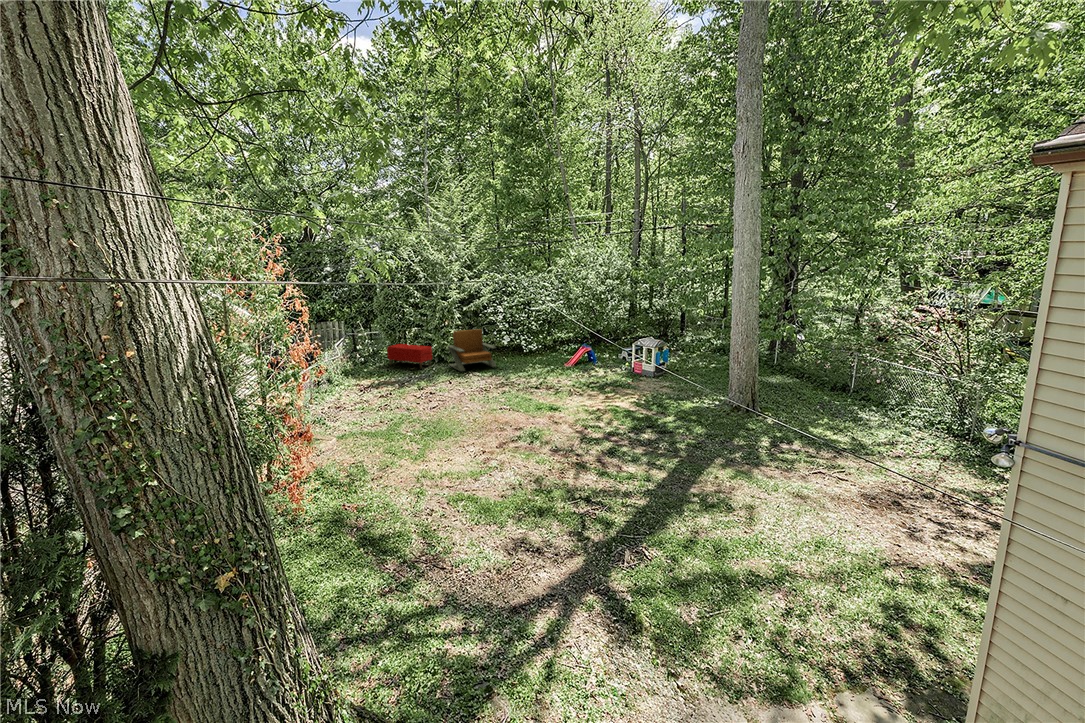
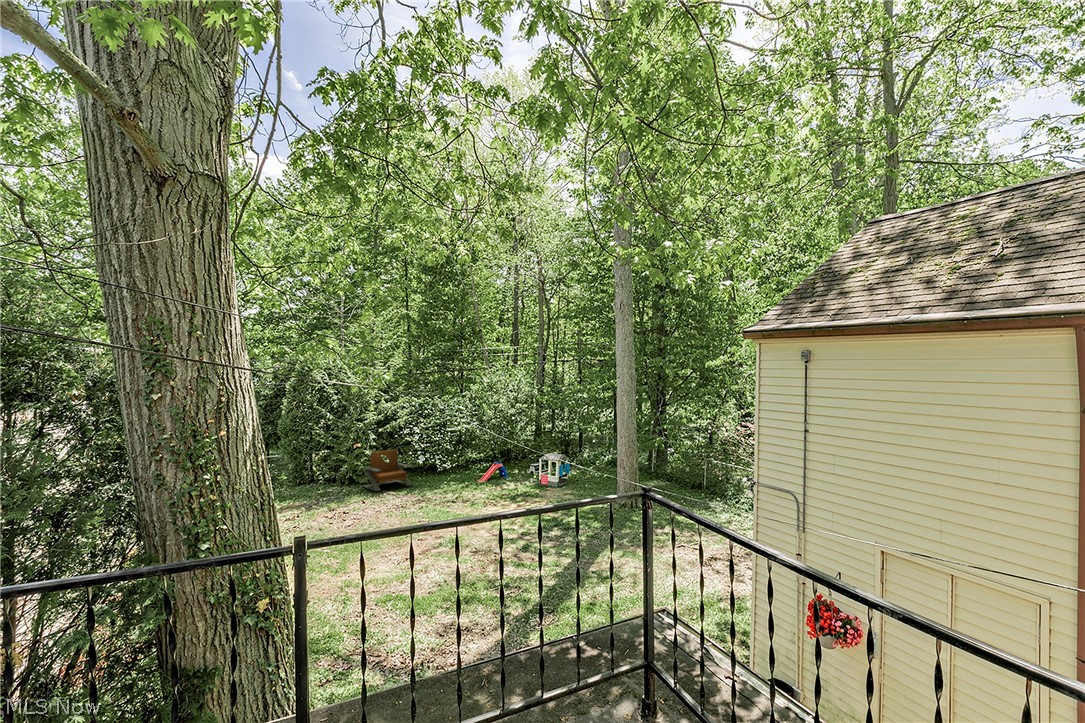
bench: present [387,344,432,368] -> none [298,468,346,491]

